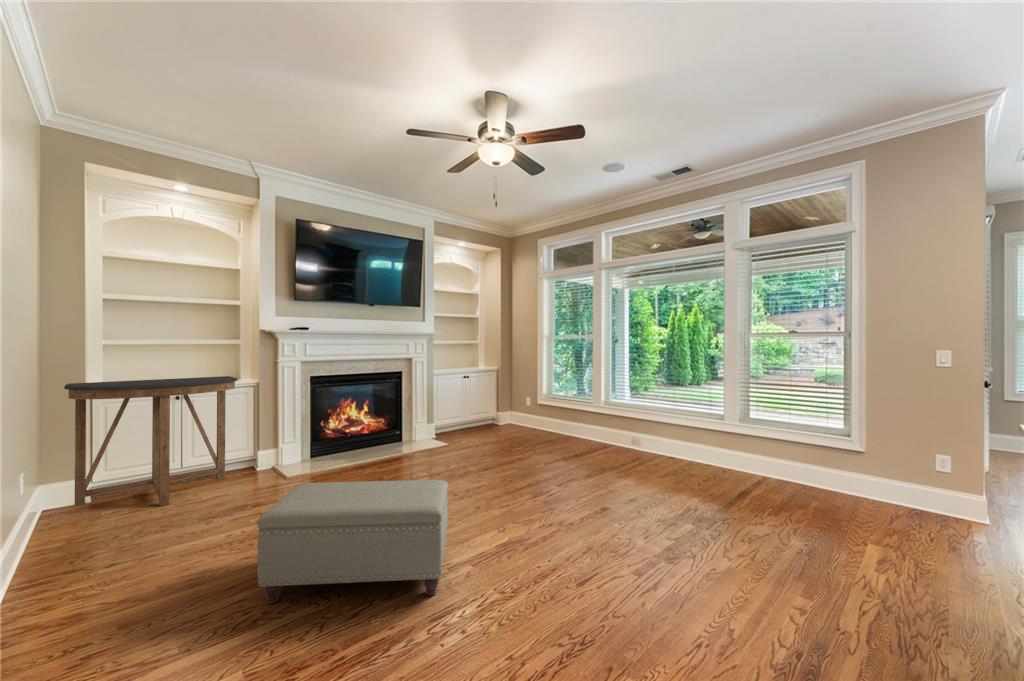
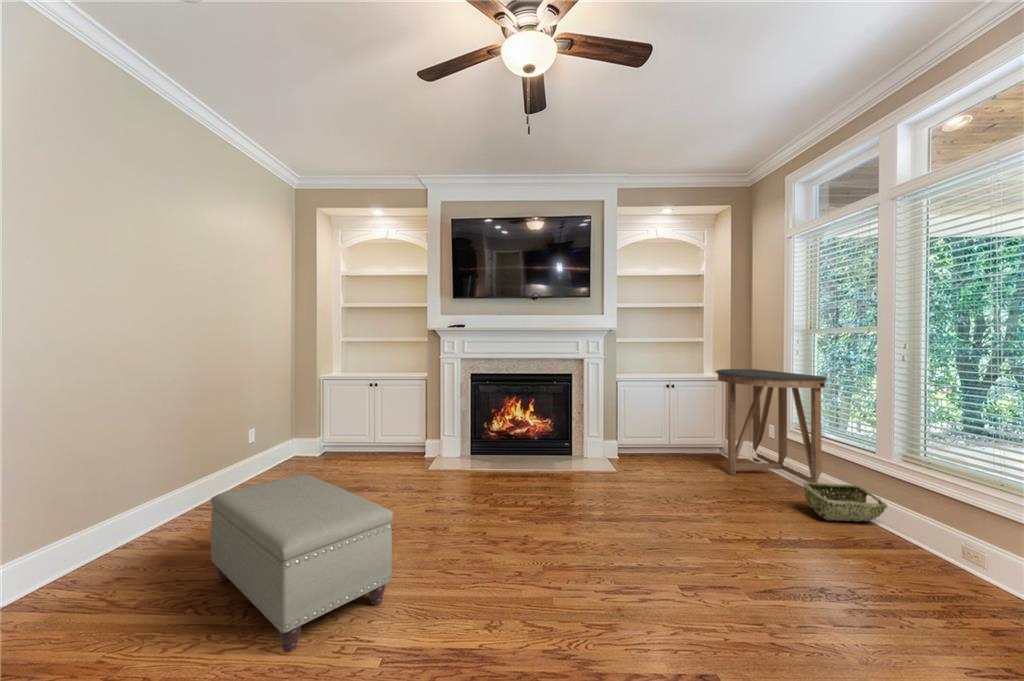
console table: present [64,376,238,506] -> present [716,369,827,483]
woven basket: none [571,425,606,446] -> present [803,482,887,521]

